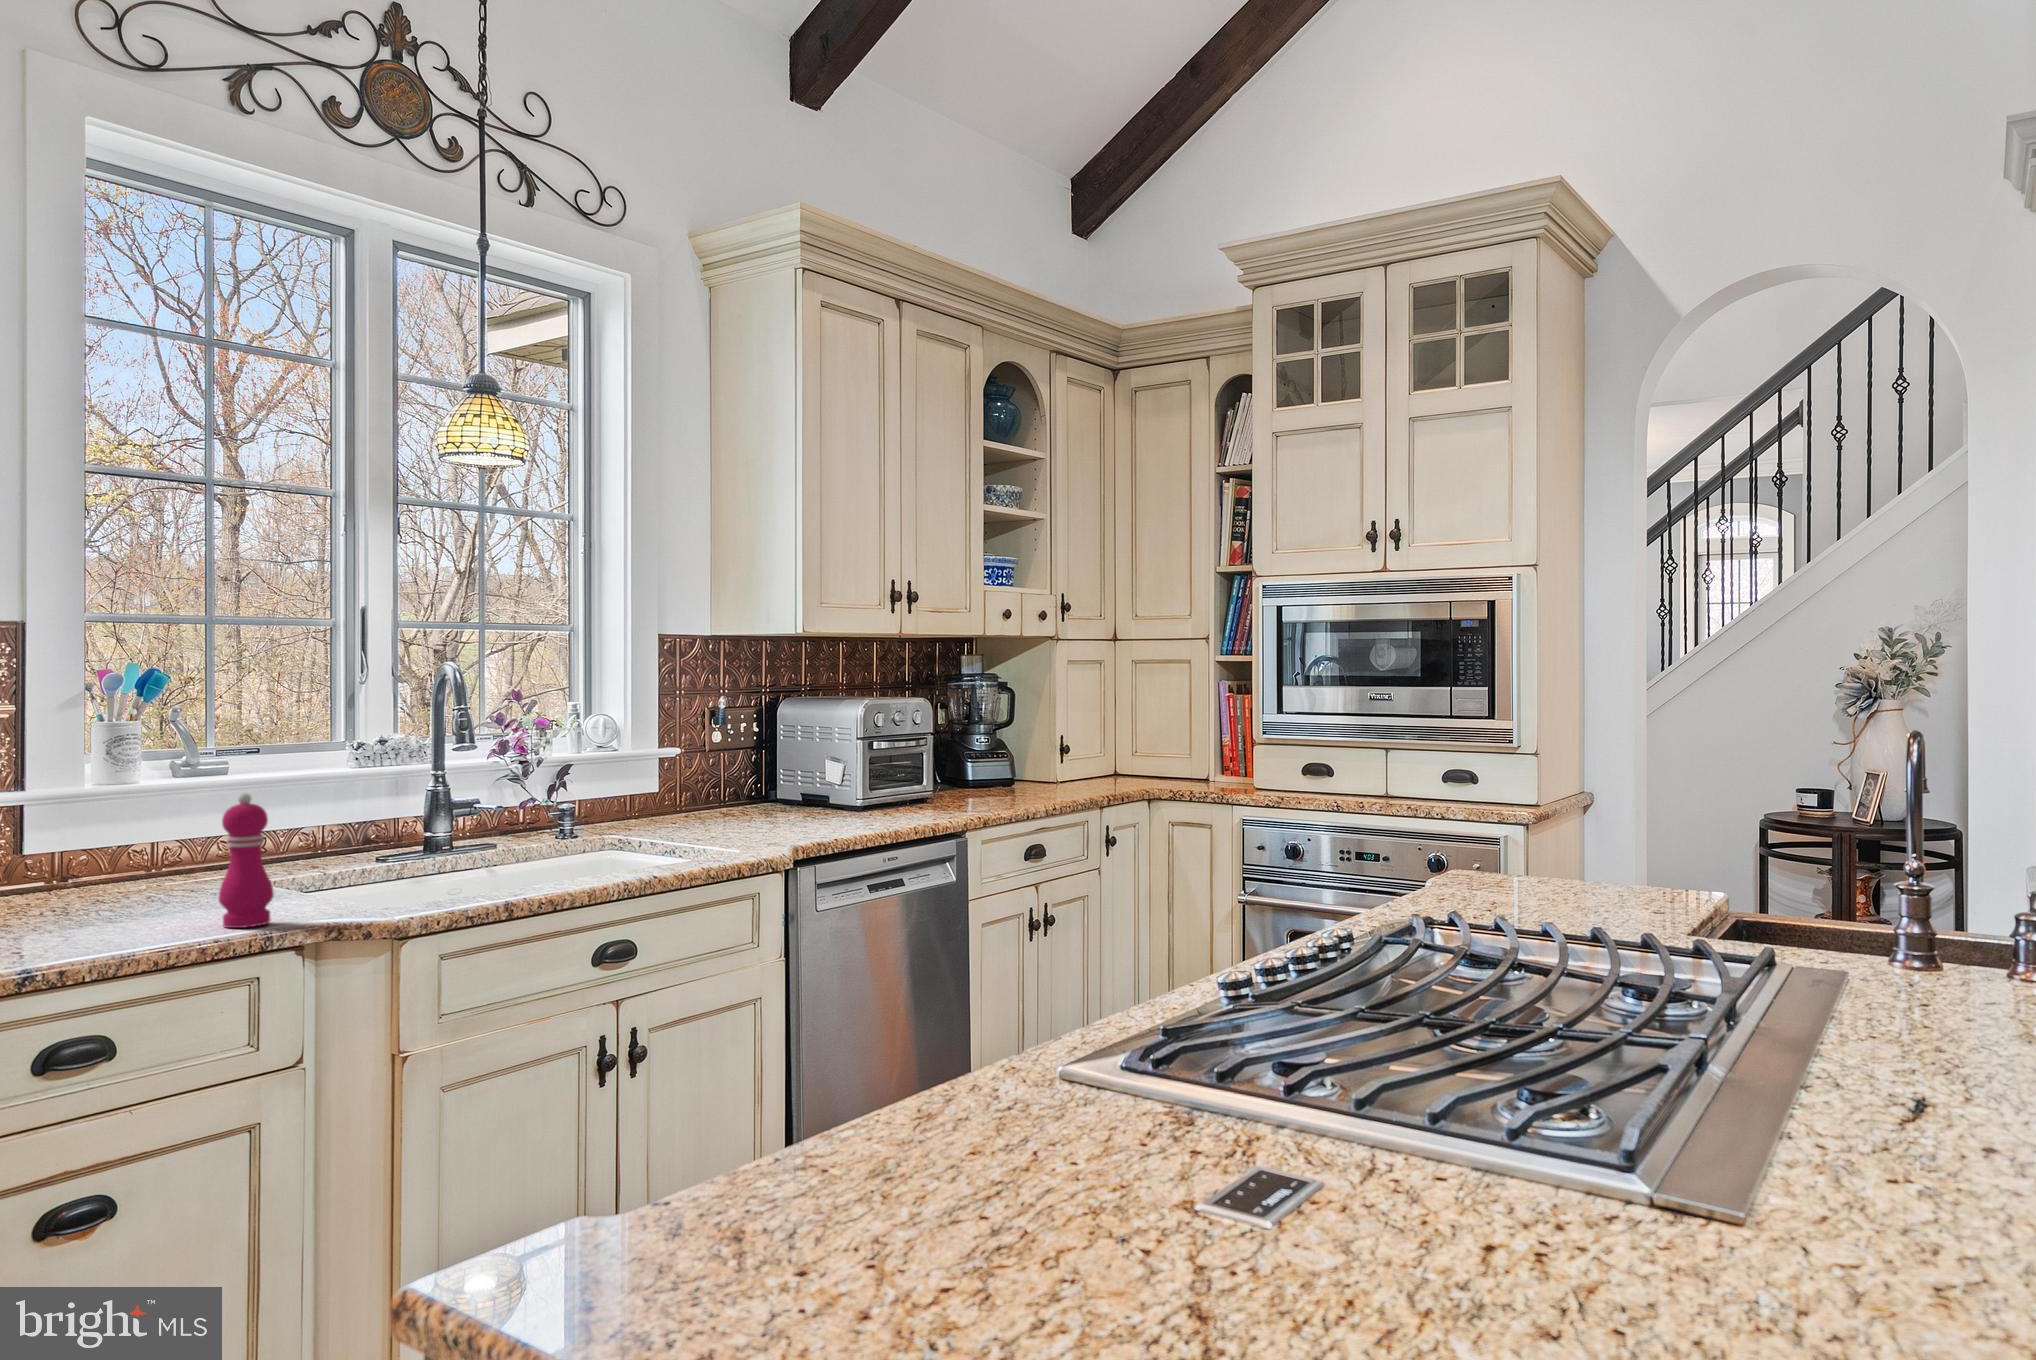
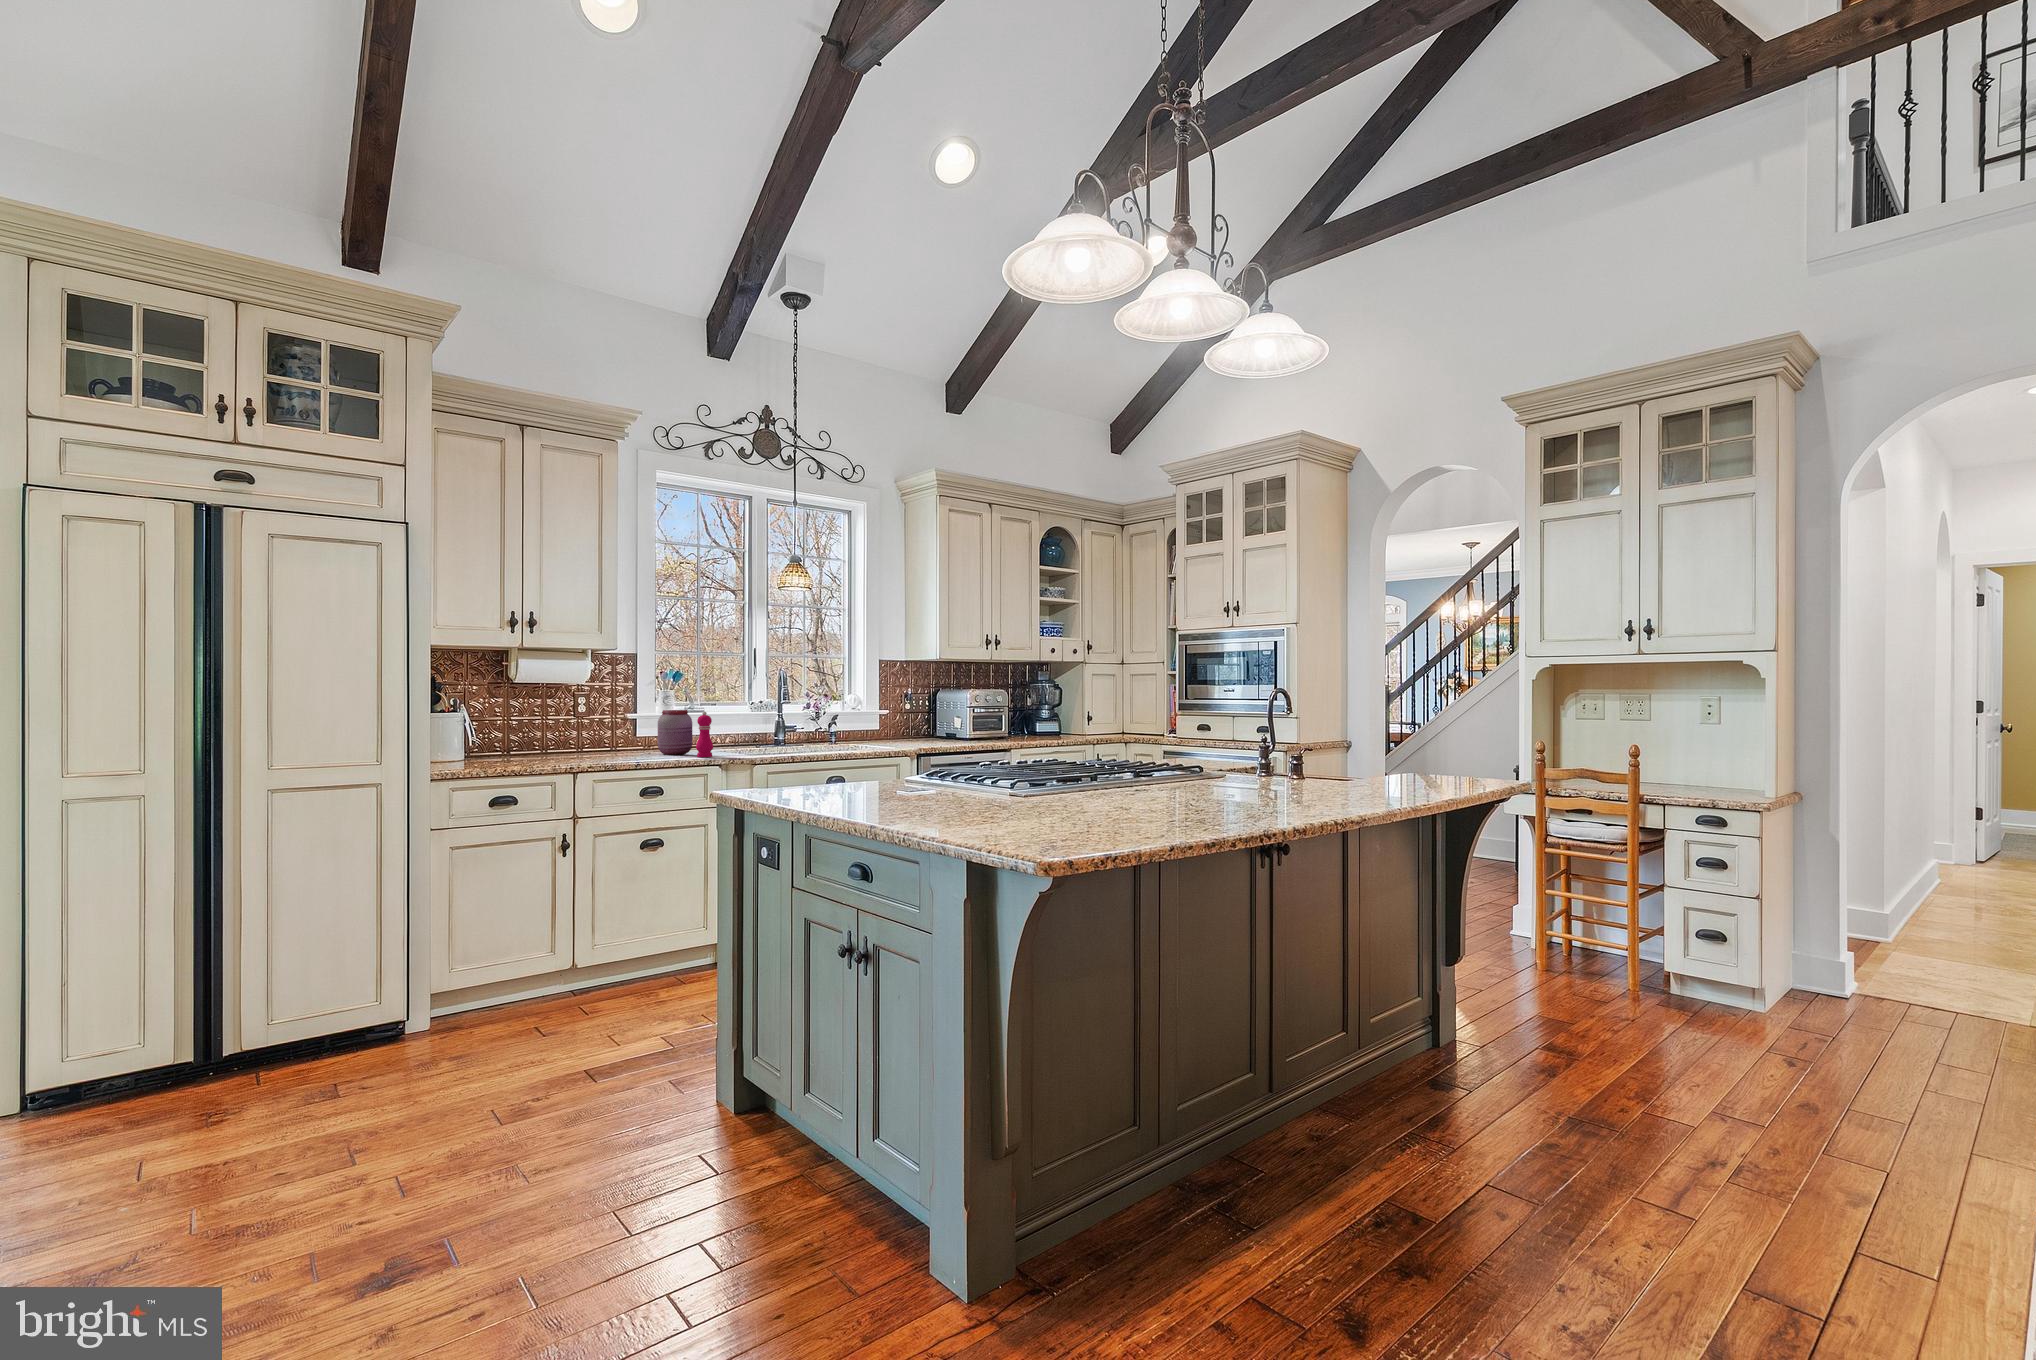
jar: none [90,783,204,917] -> present [658,710,692,755]

